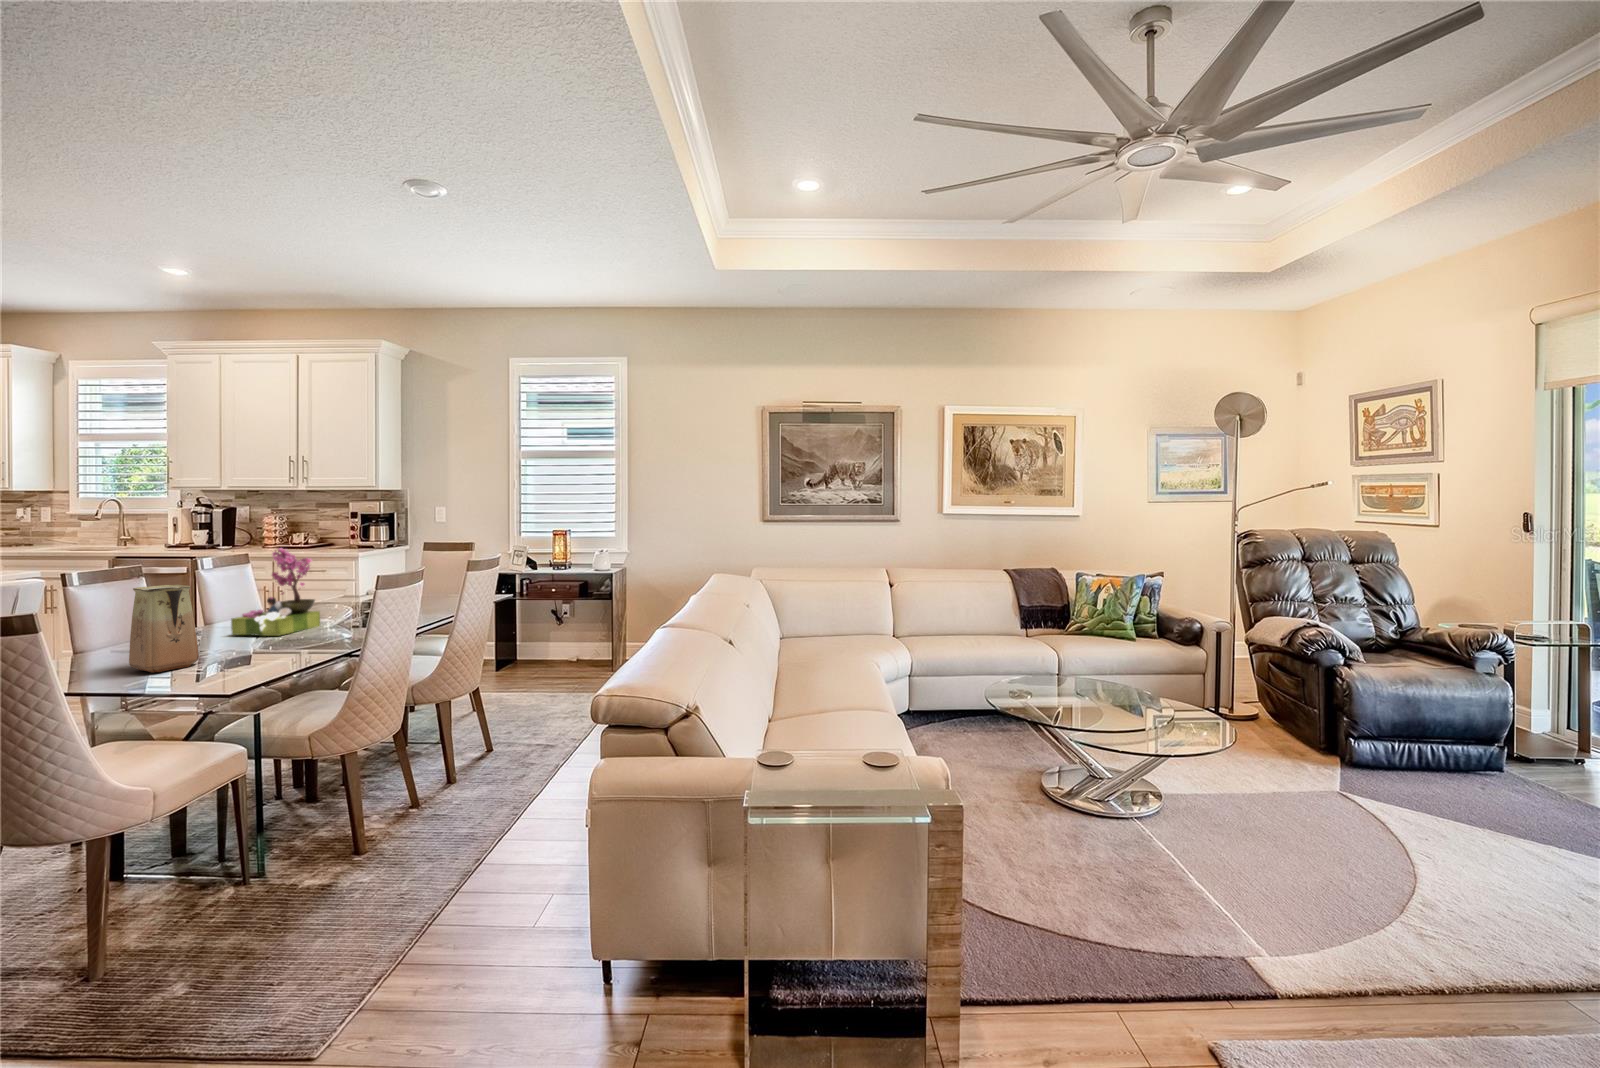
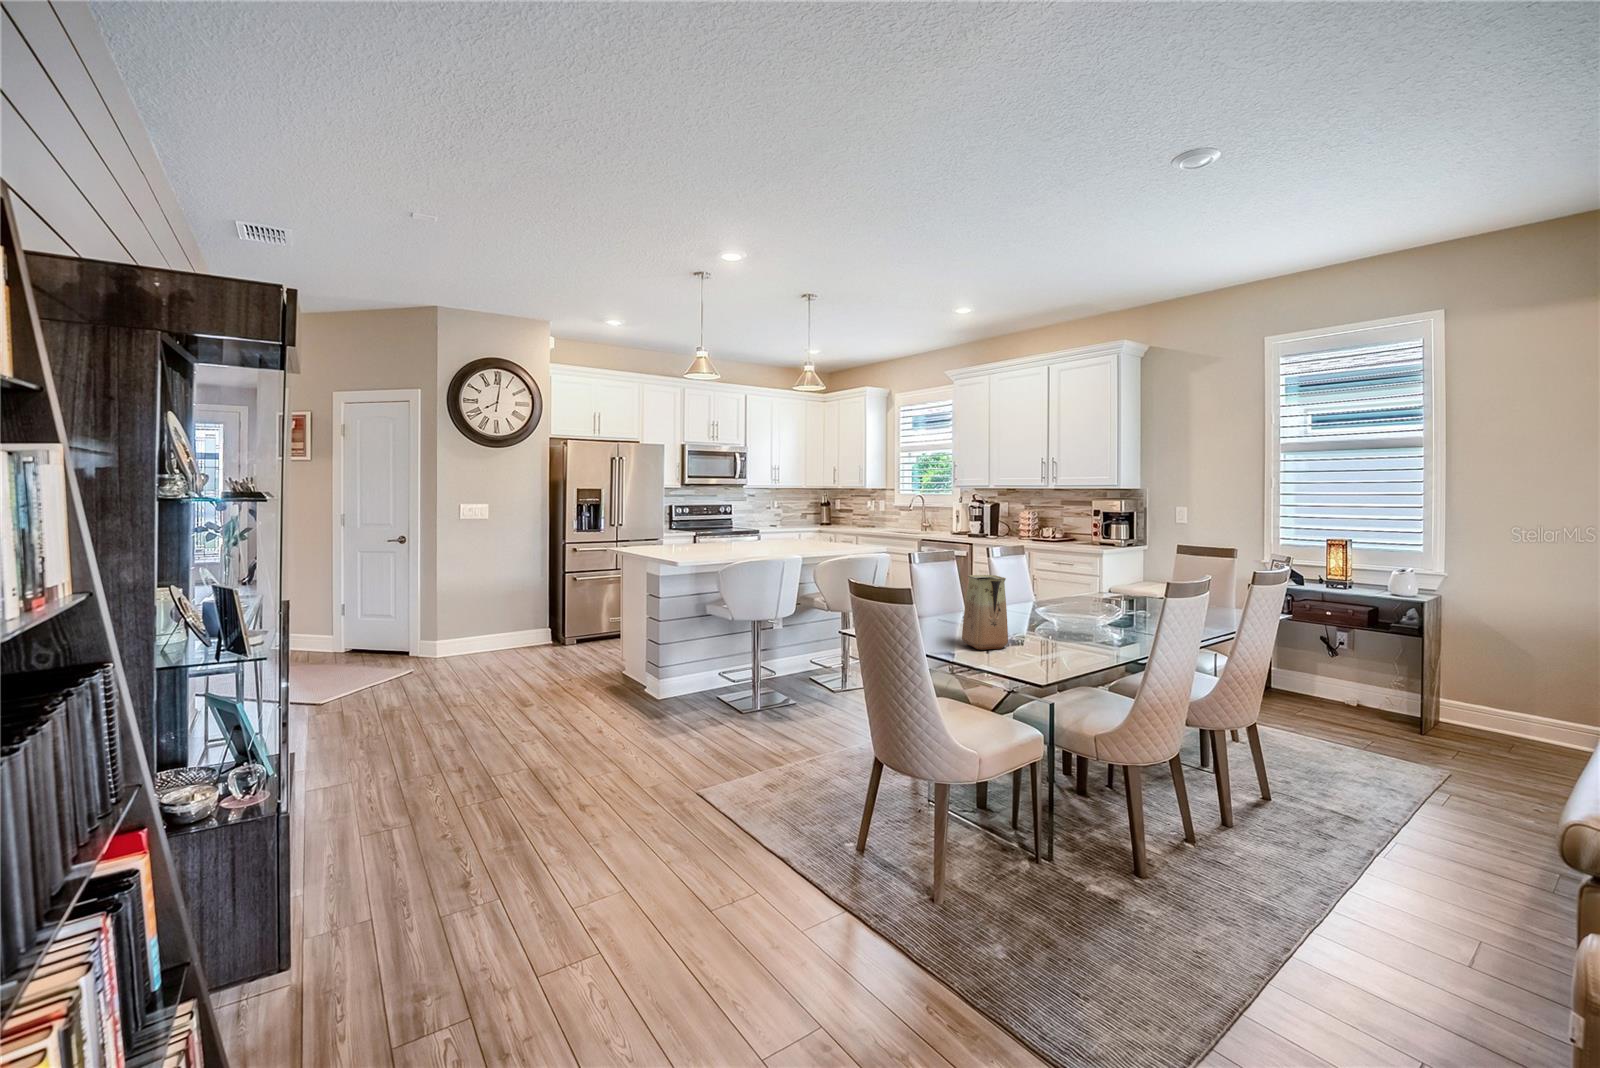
flower arrangement: present [231,548,320,636] -> none [1021,544,1092,630]

